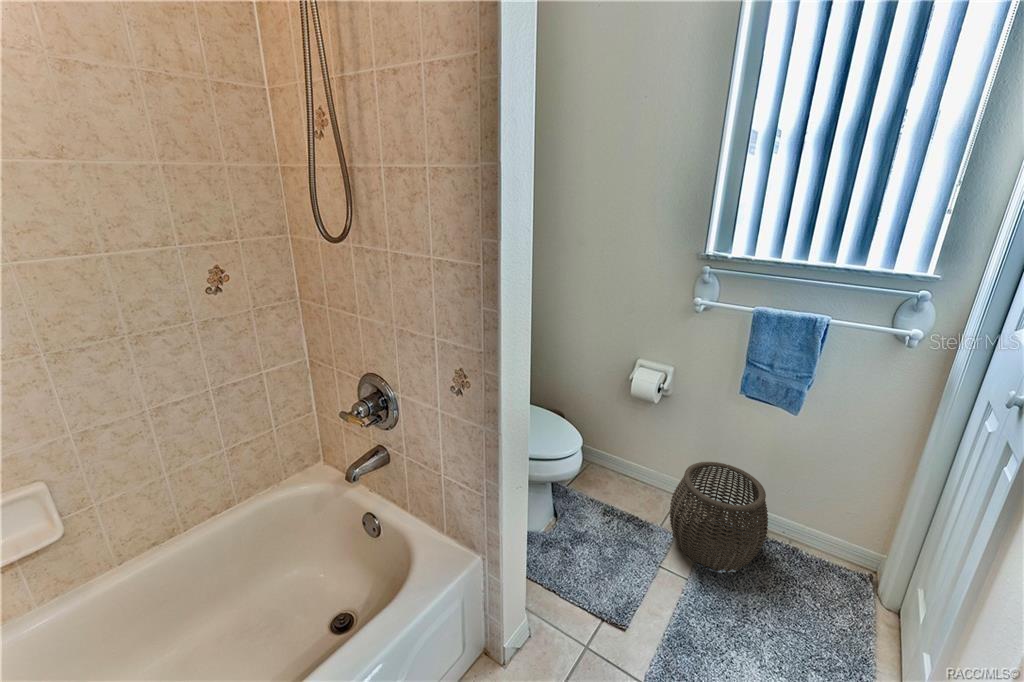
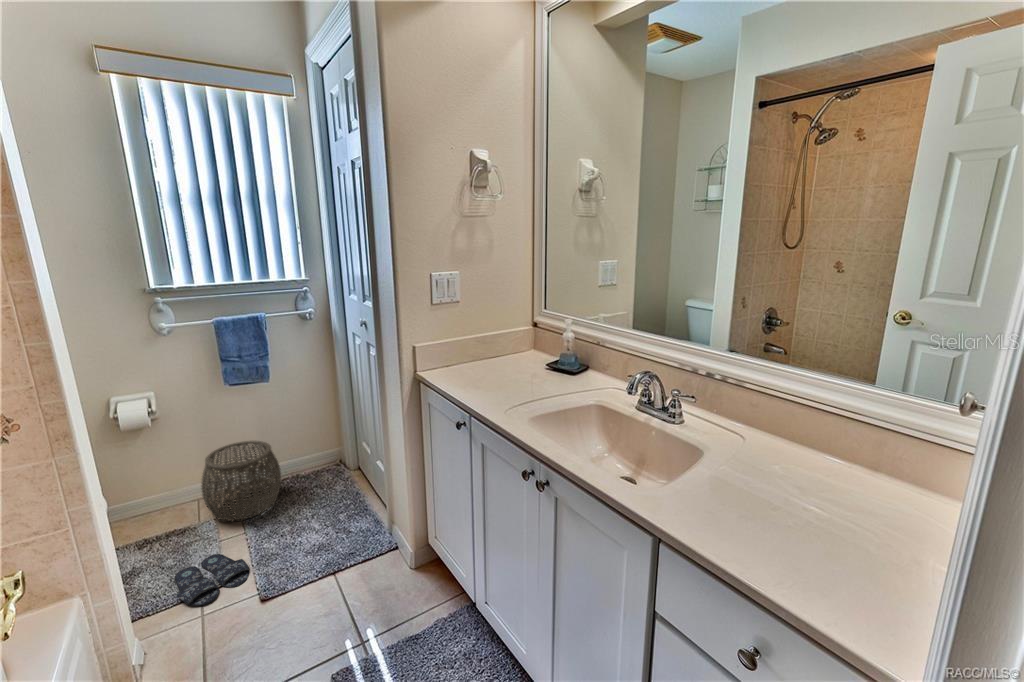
slippers: none [586,571,660,649] -> present [175,554,250,606]

